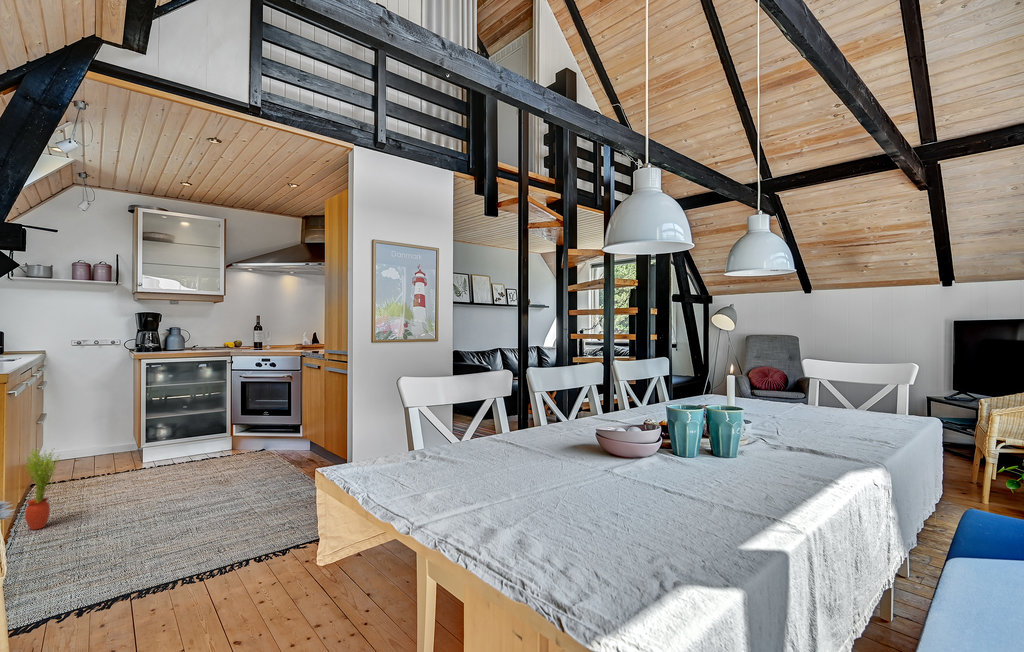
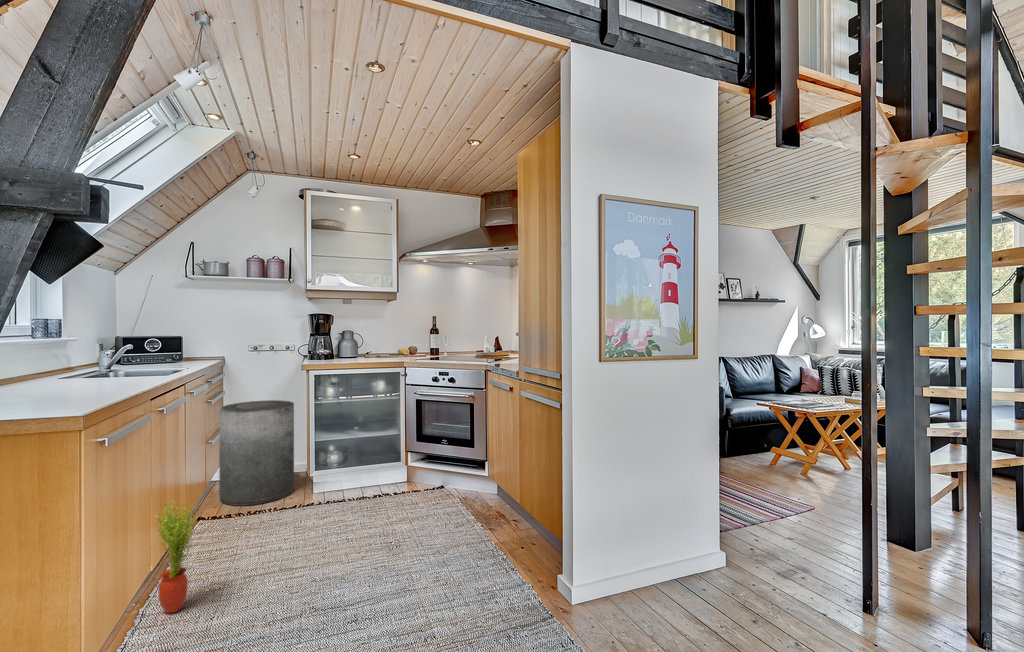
trash can: none [48,387,124,474] -> present [219,400,294,506]

